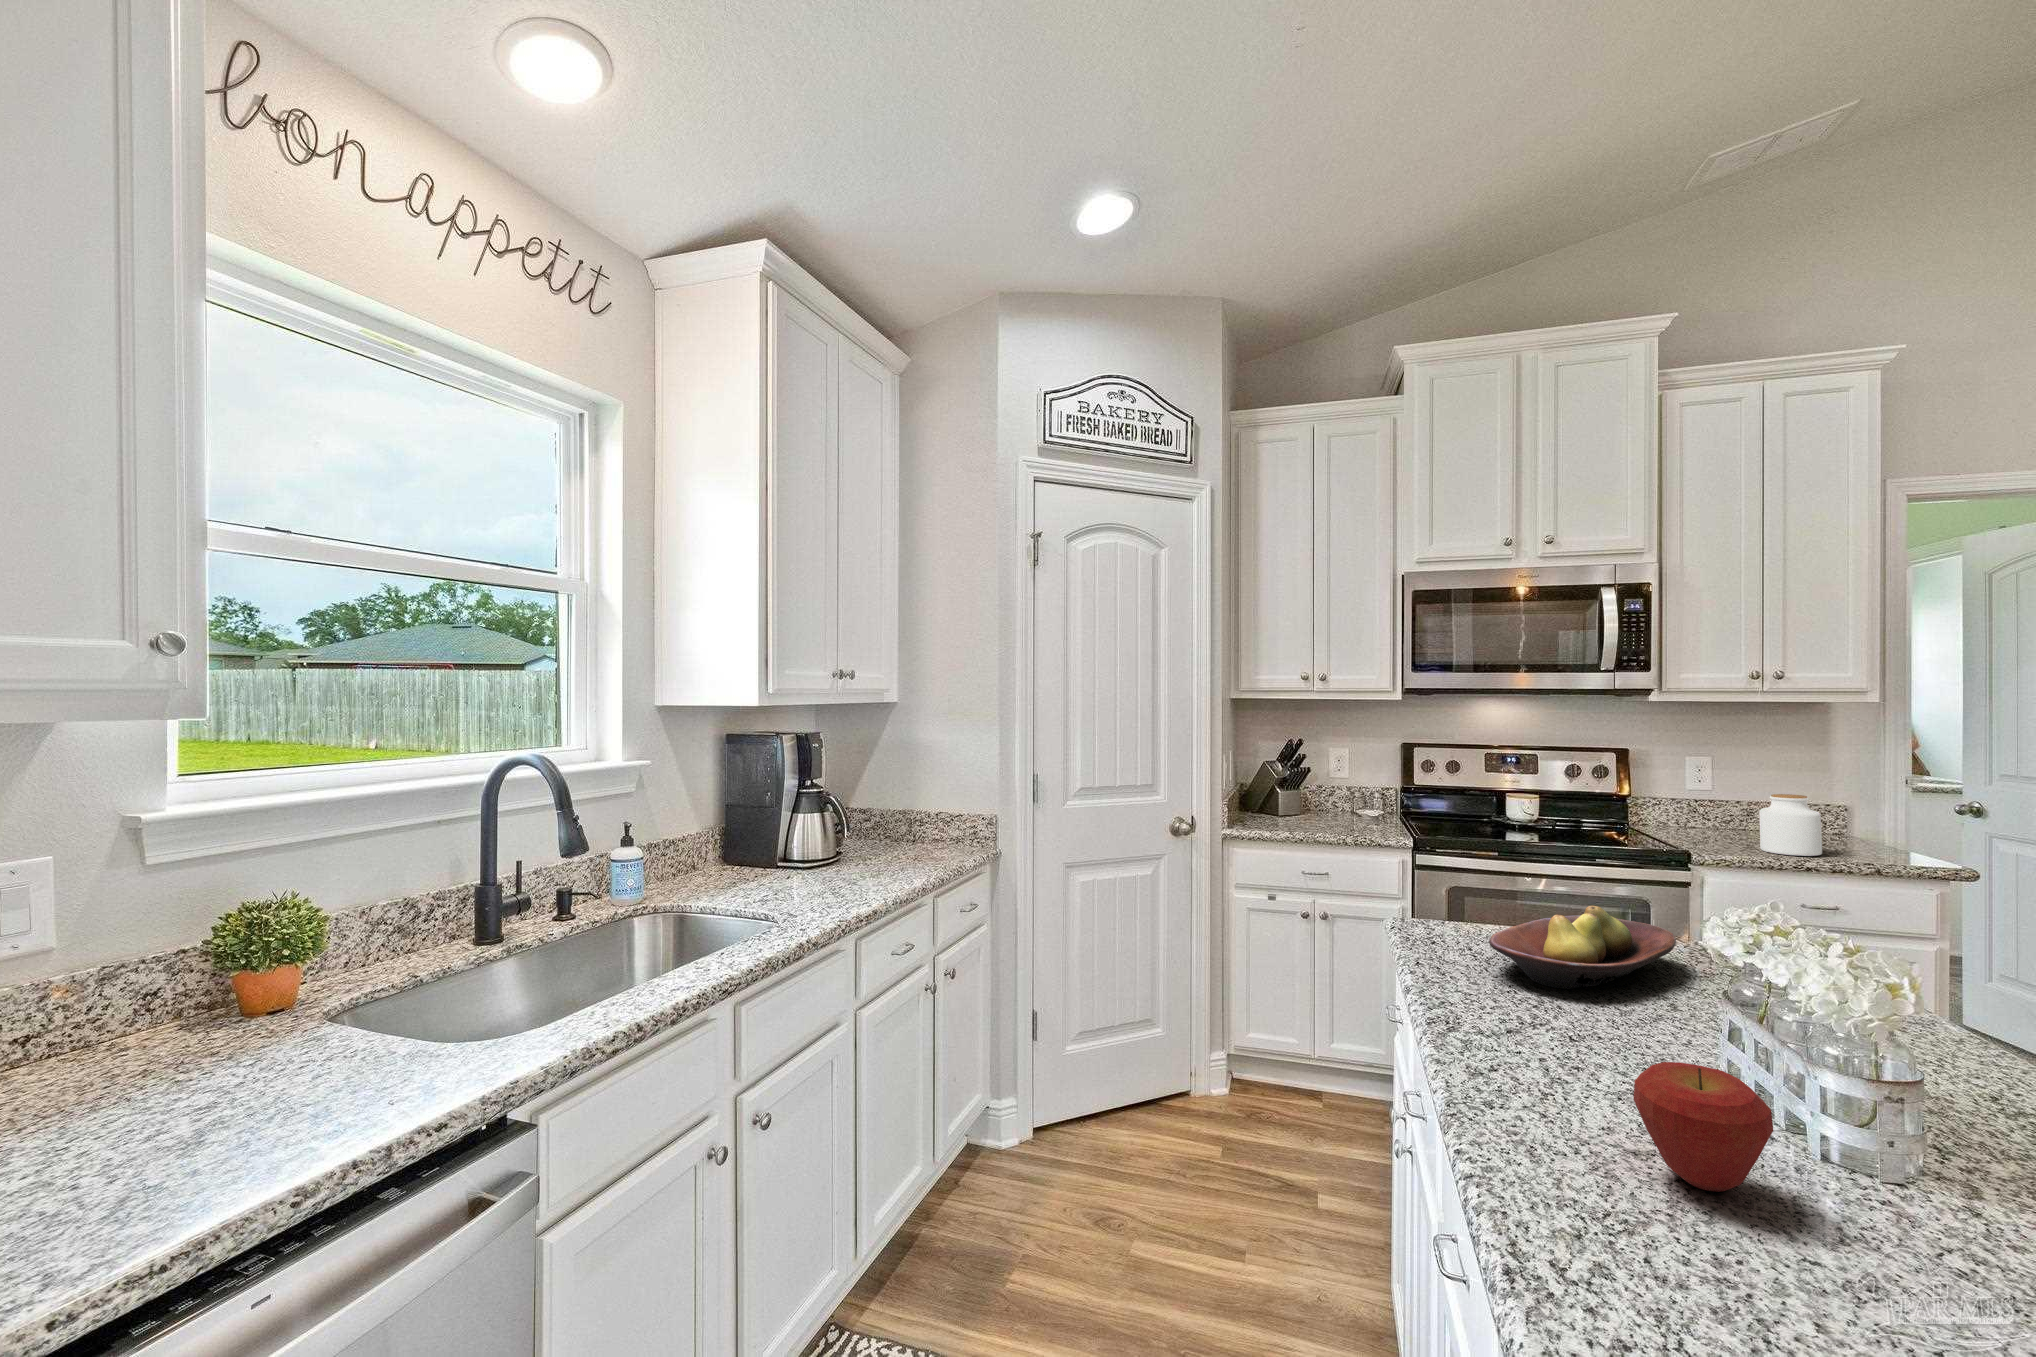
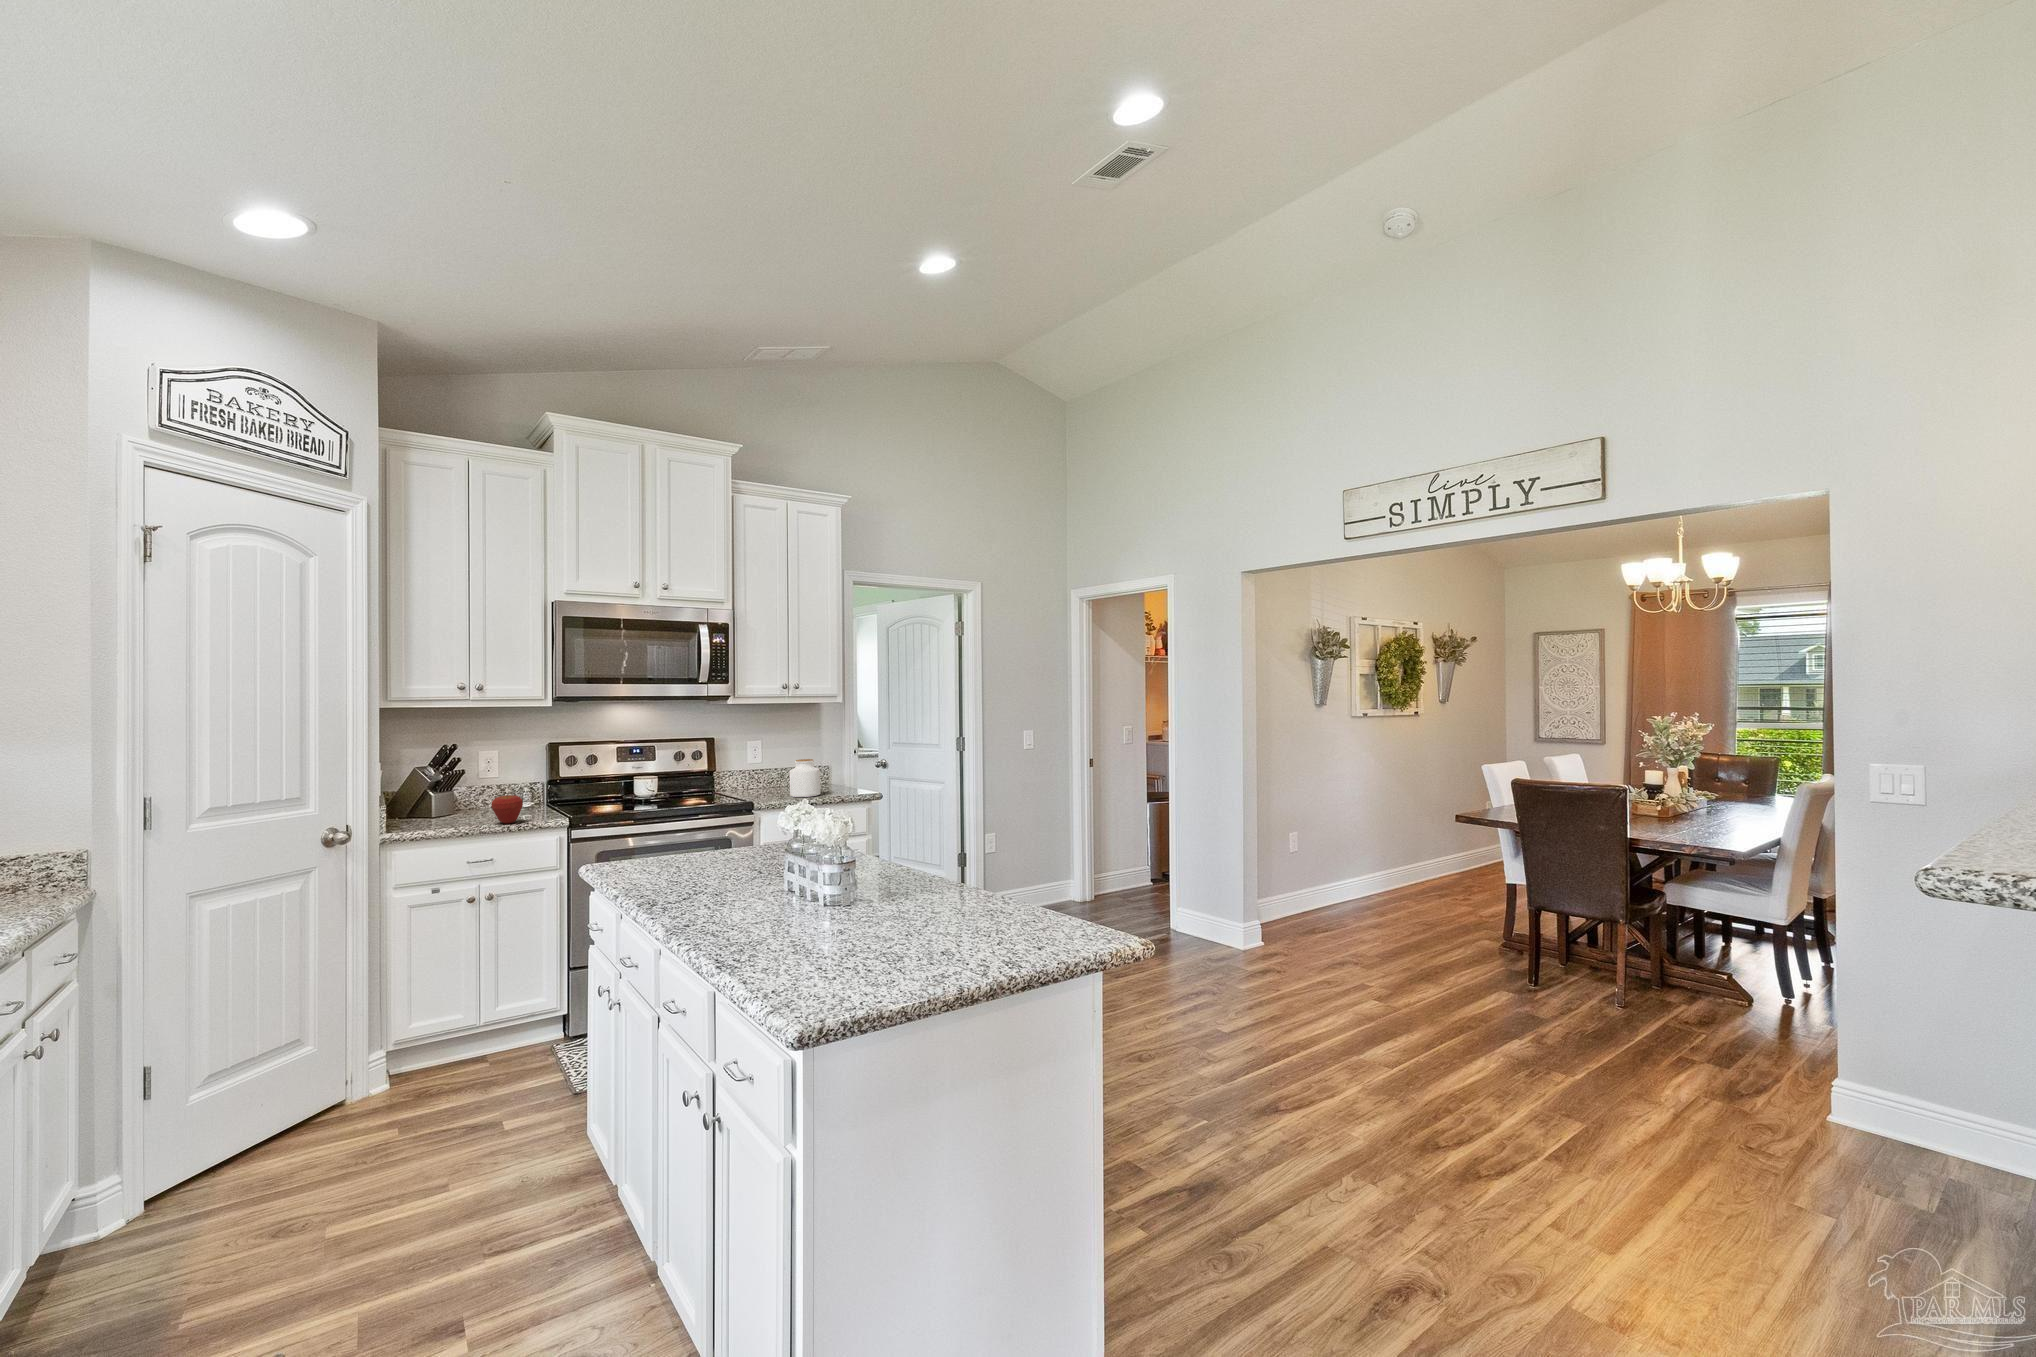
fruit bowl: present [1489,906,1676,989] -> none [660,827,759,878]
apple: present [1634,1062,1773,1191] -> present [492,795,523,824]

